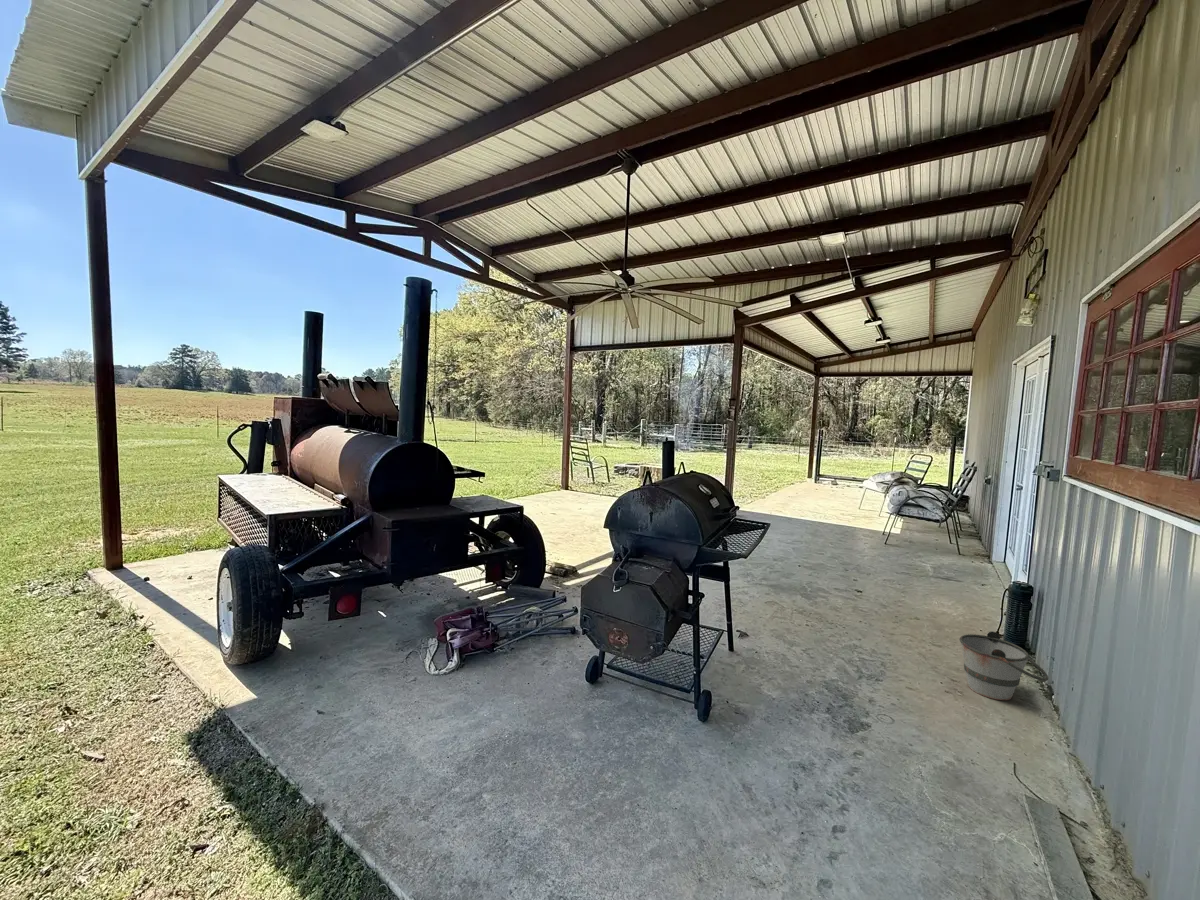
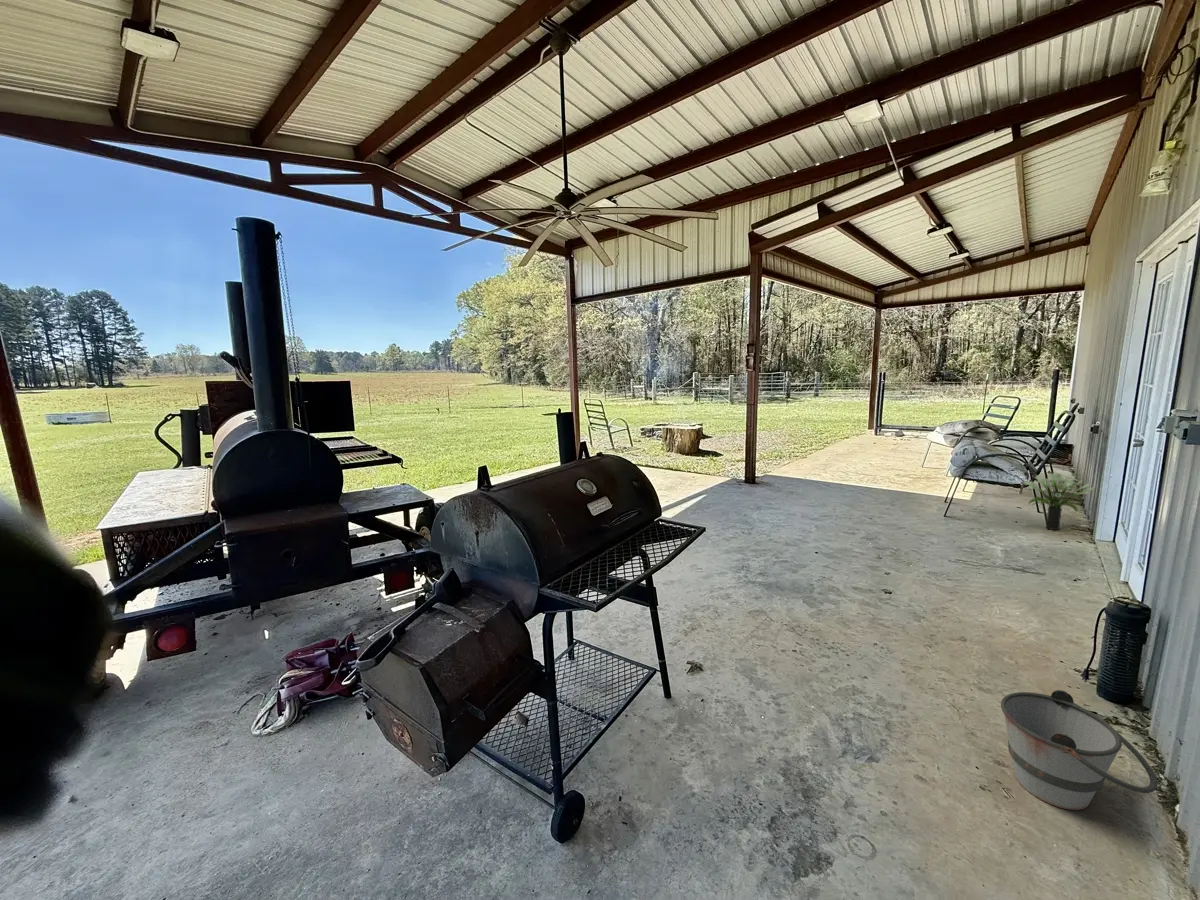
potted plant: none [942,512,991,556] -> present [1023,472,1094,530]

